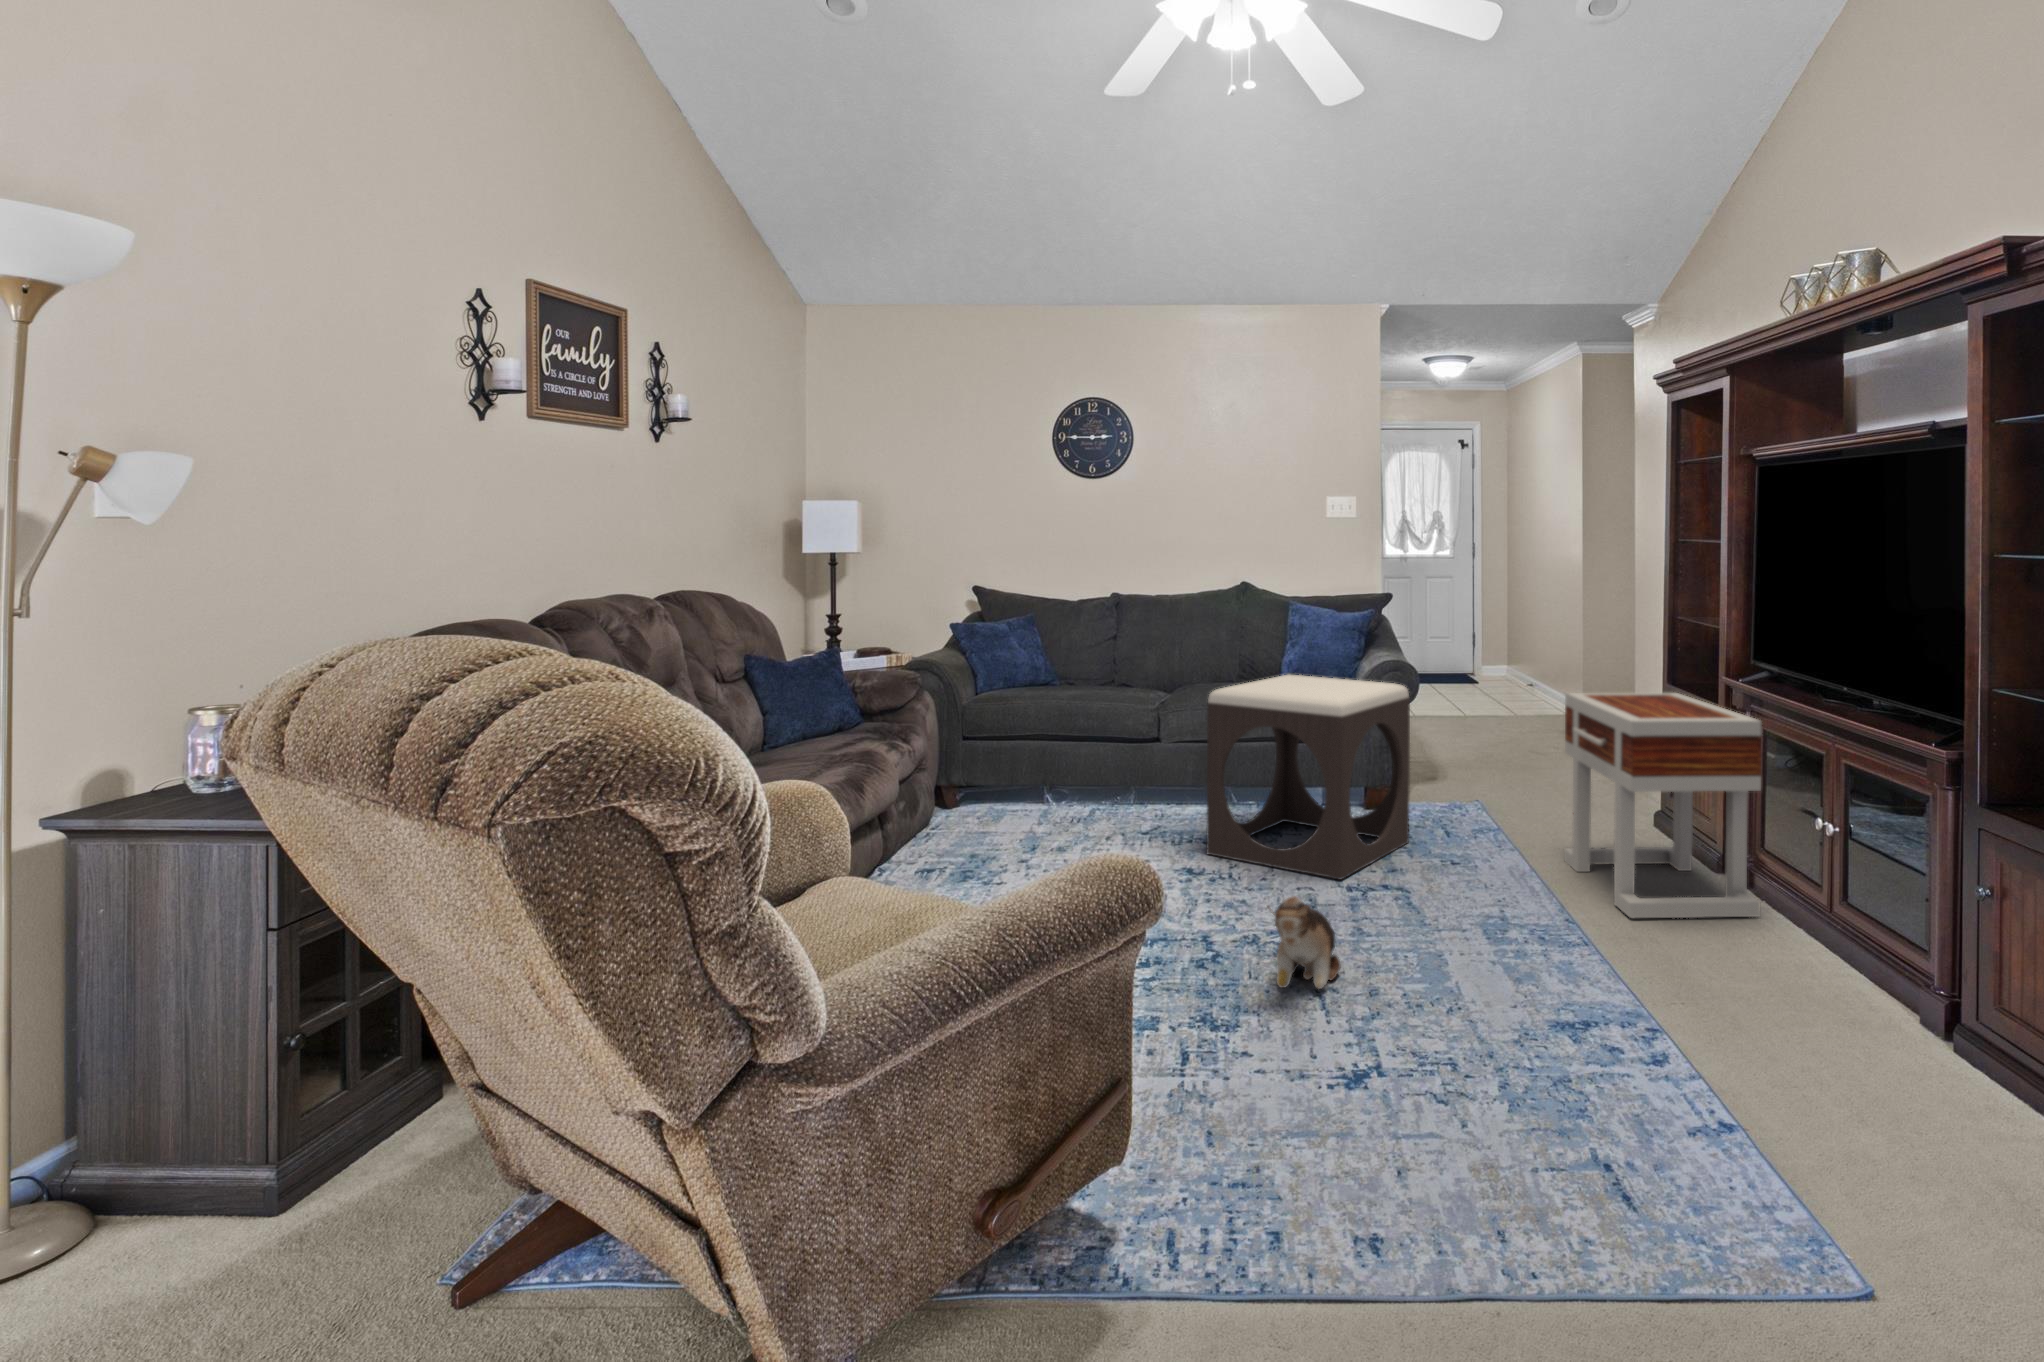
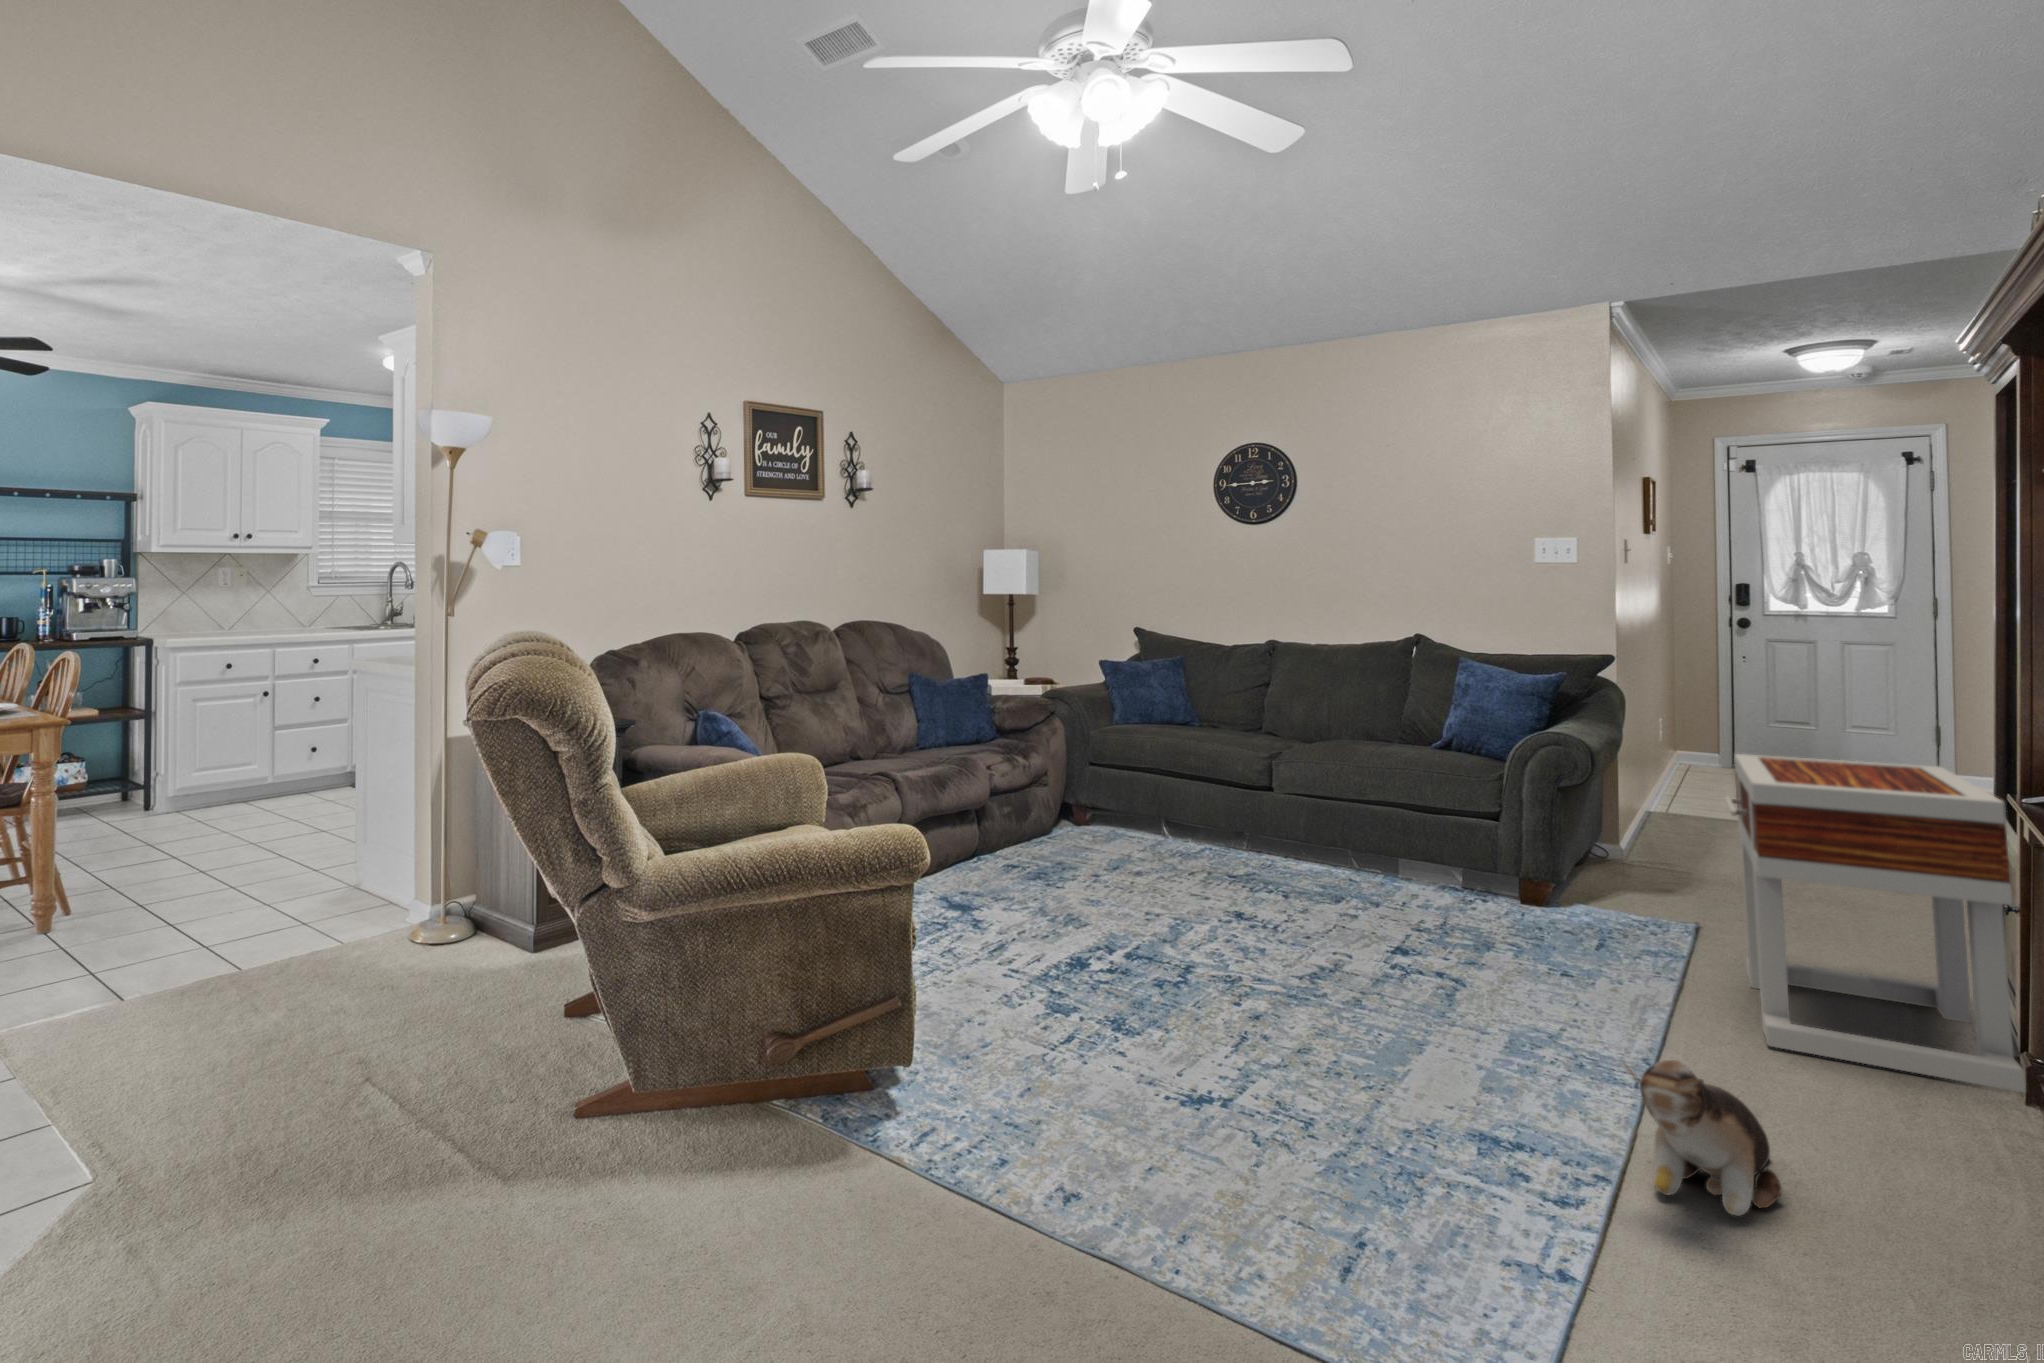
footstool: present [1206,675,1410,880] -> none [1267,716,1532,936]
plush toy: present [1274,896,1340,989] -> present [1625,1060,1781,1216]

